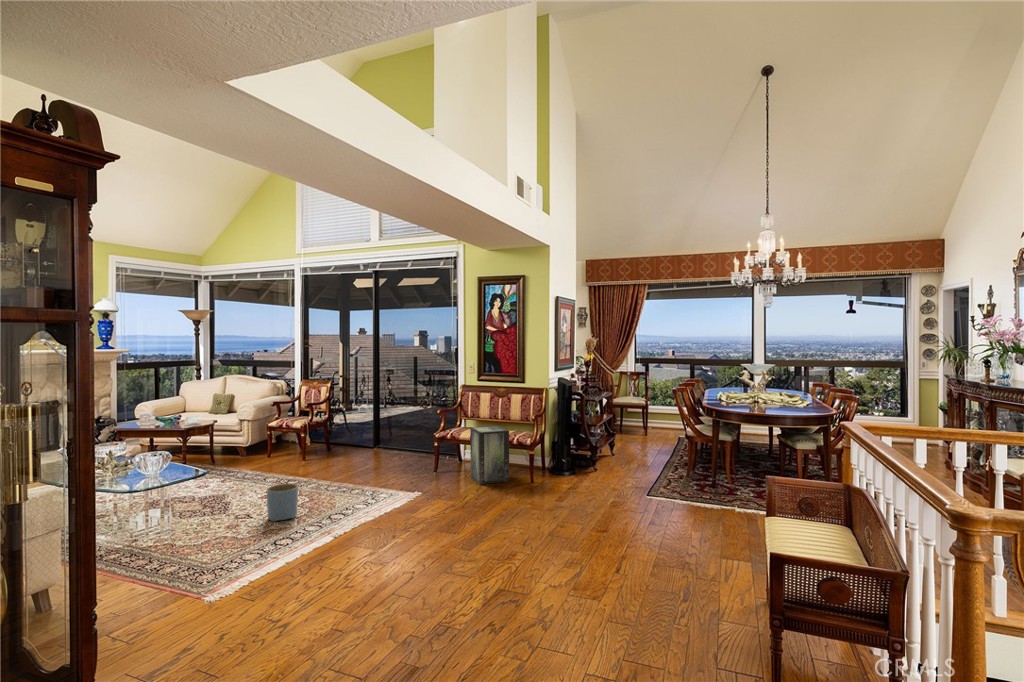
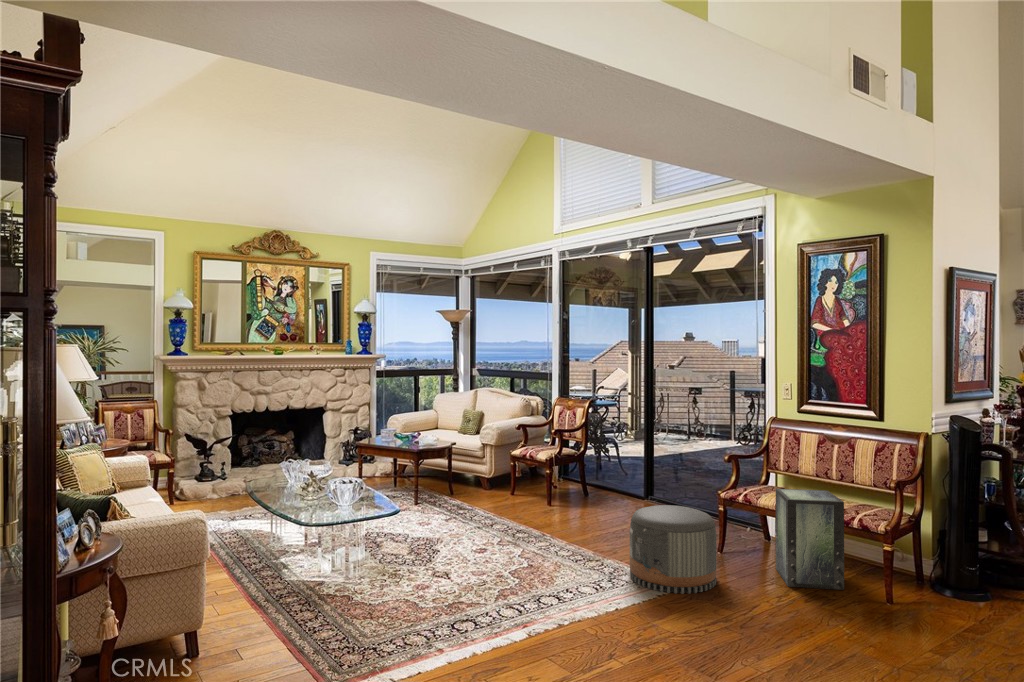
pouf: none [384,445,440,499] -> present [630,505,716,594]
planter: present [266,484,298,522] -> none [463,540,502,592]

